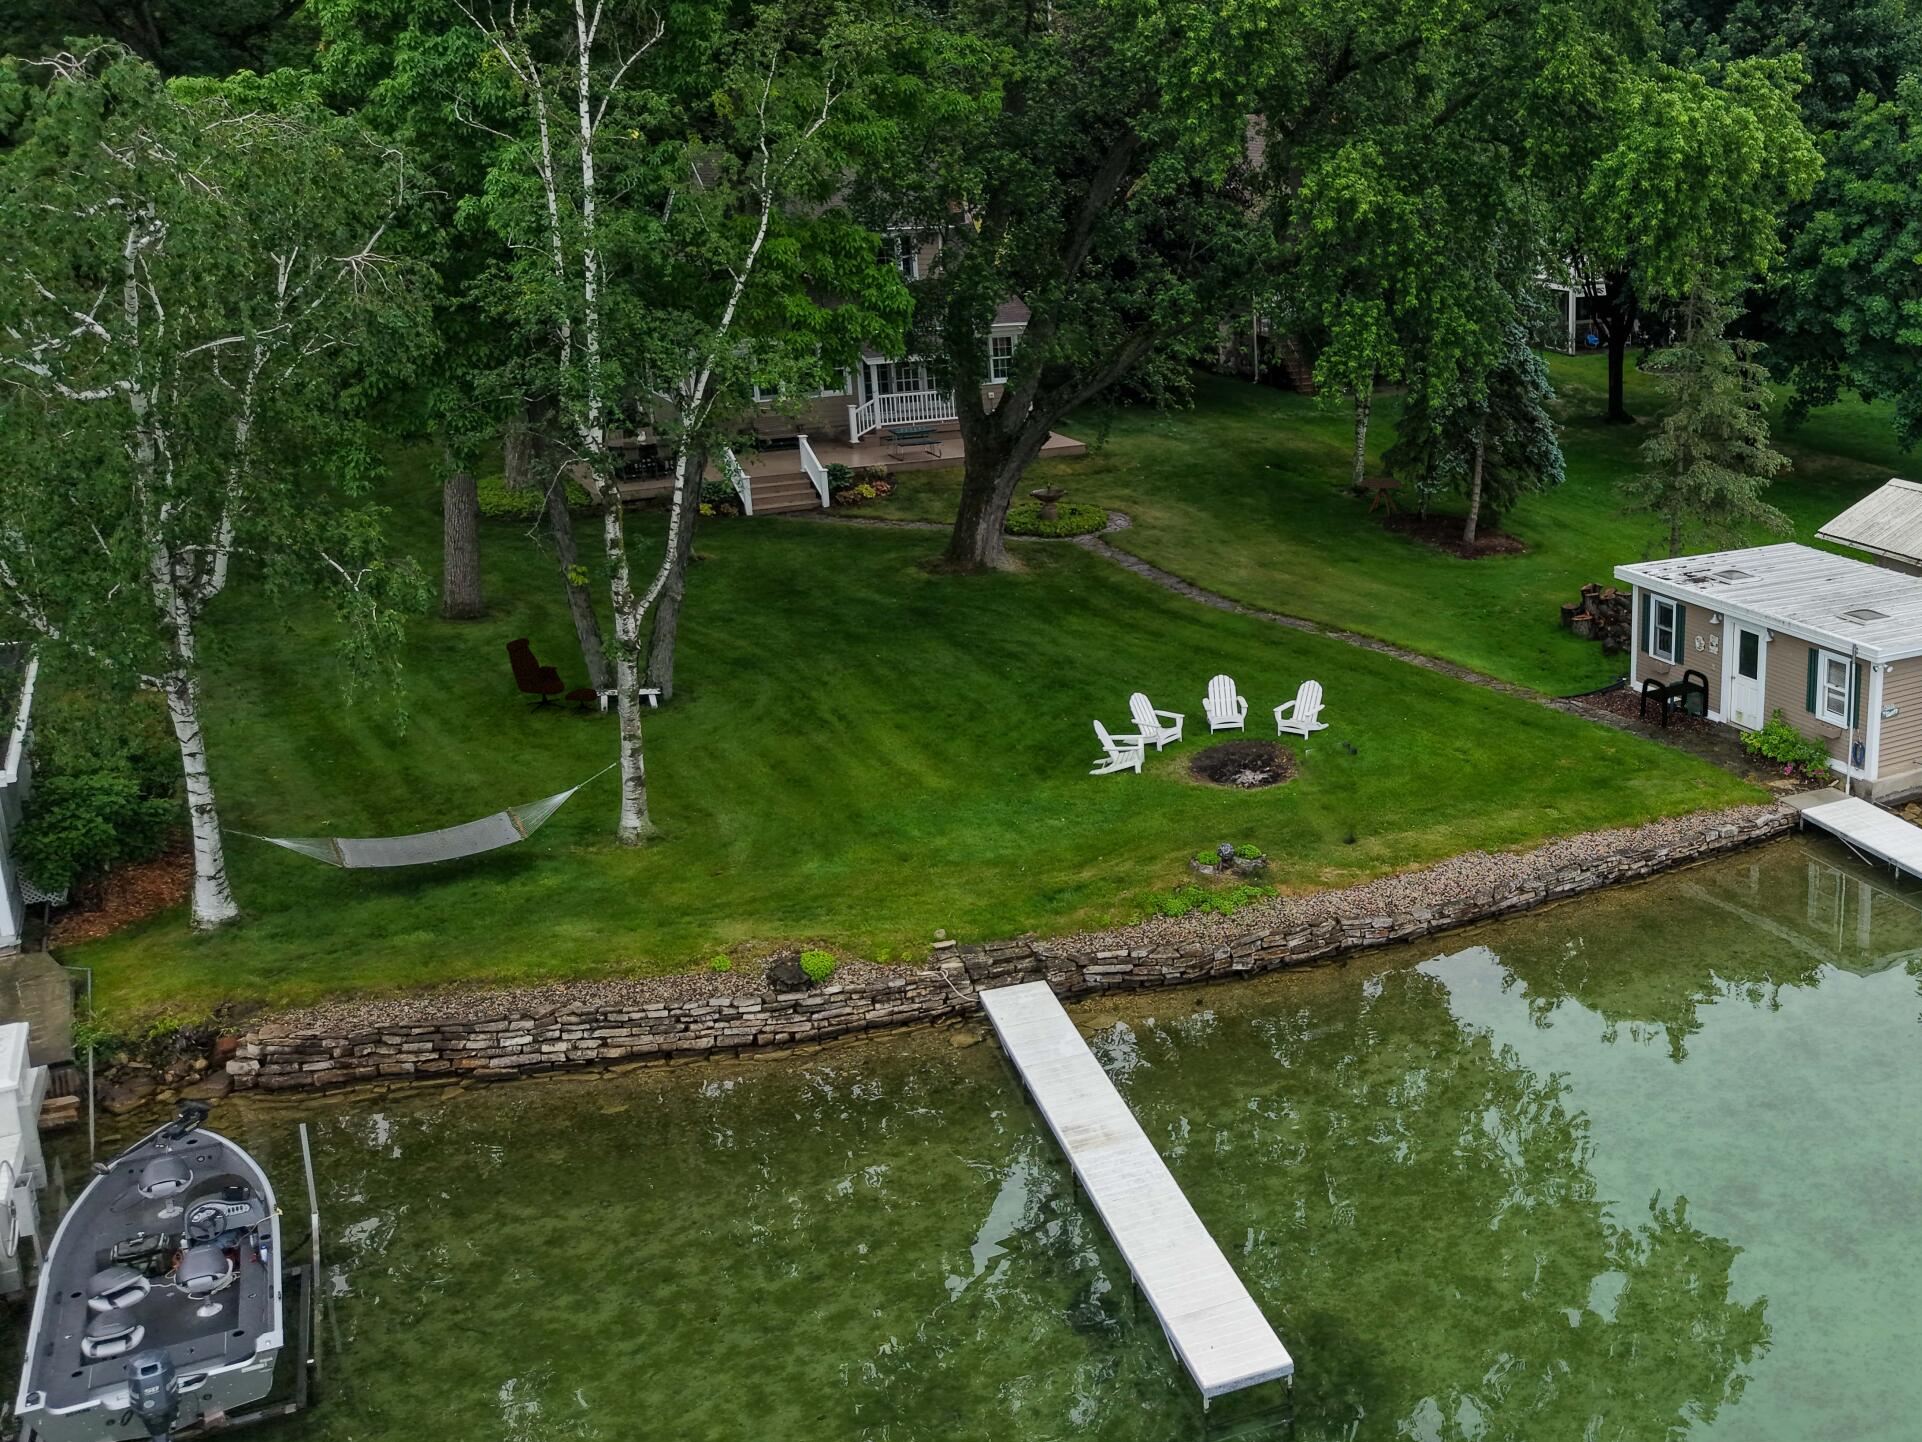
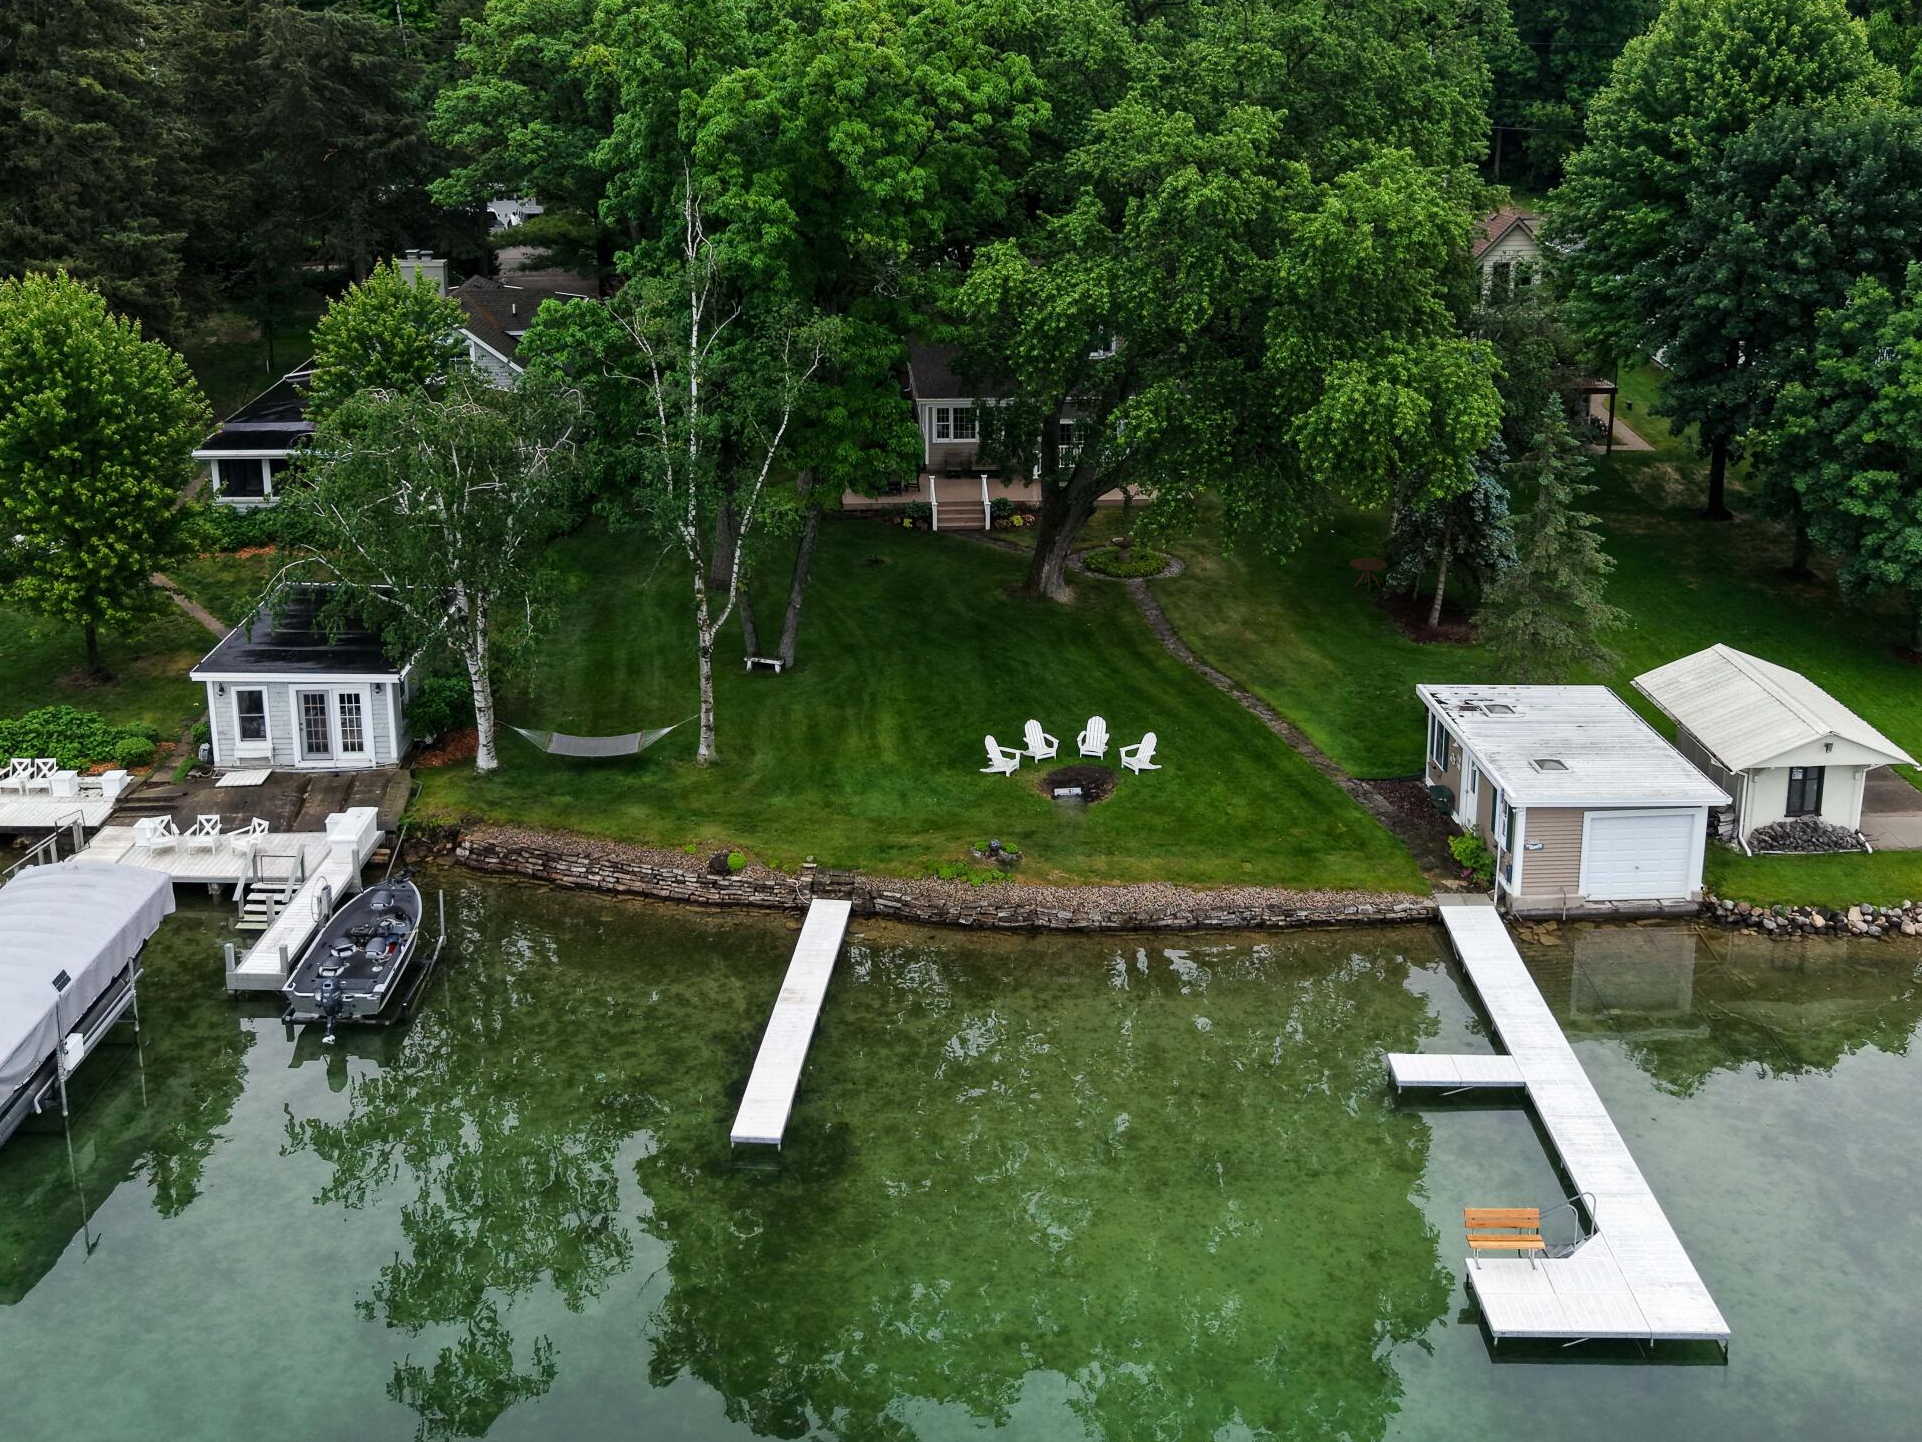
lounge chair: present [506,638,598,715] -> none [675,624,719,677]
bench: present [1640,669,1709,727] -> none [1386,778,1441,820]

